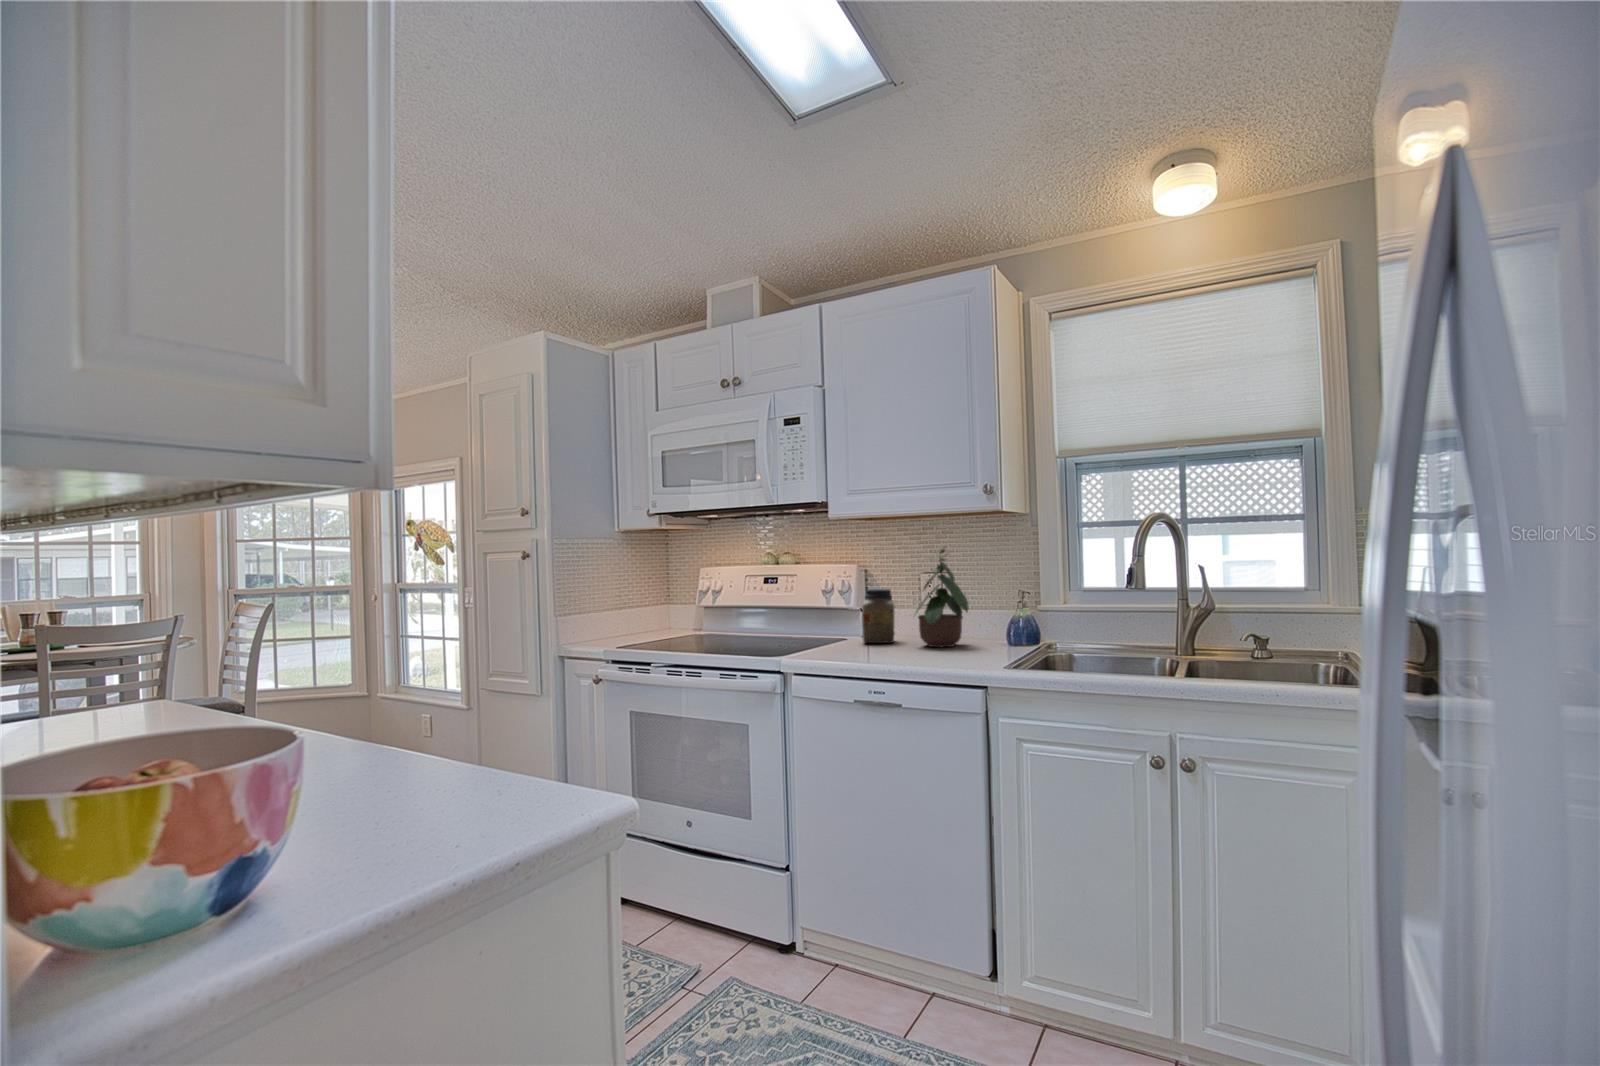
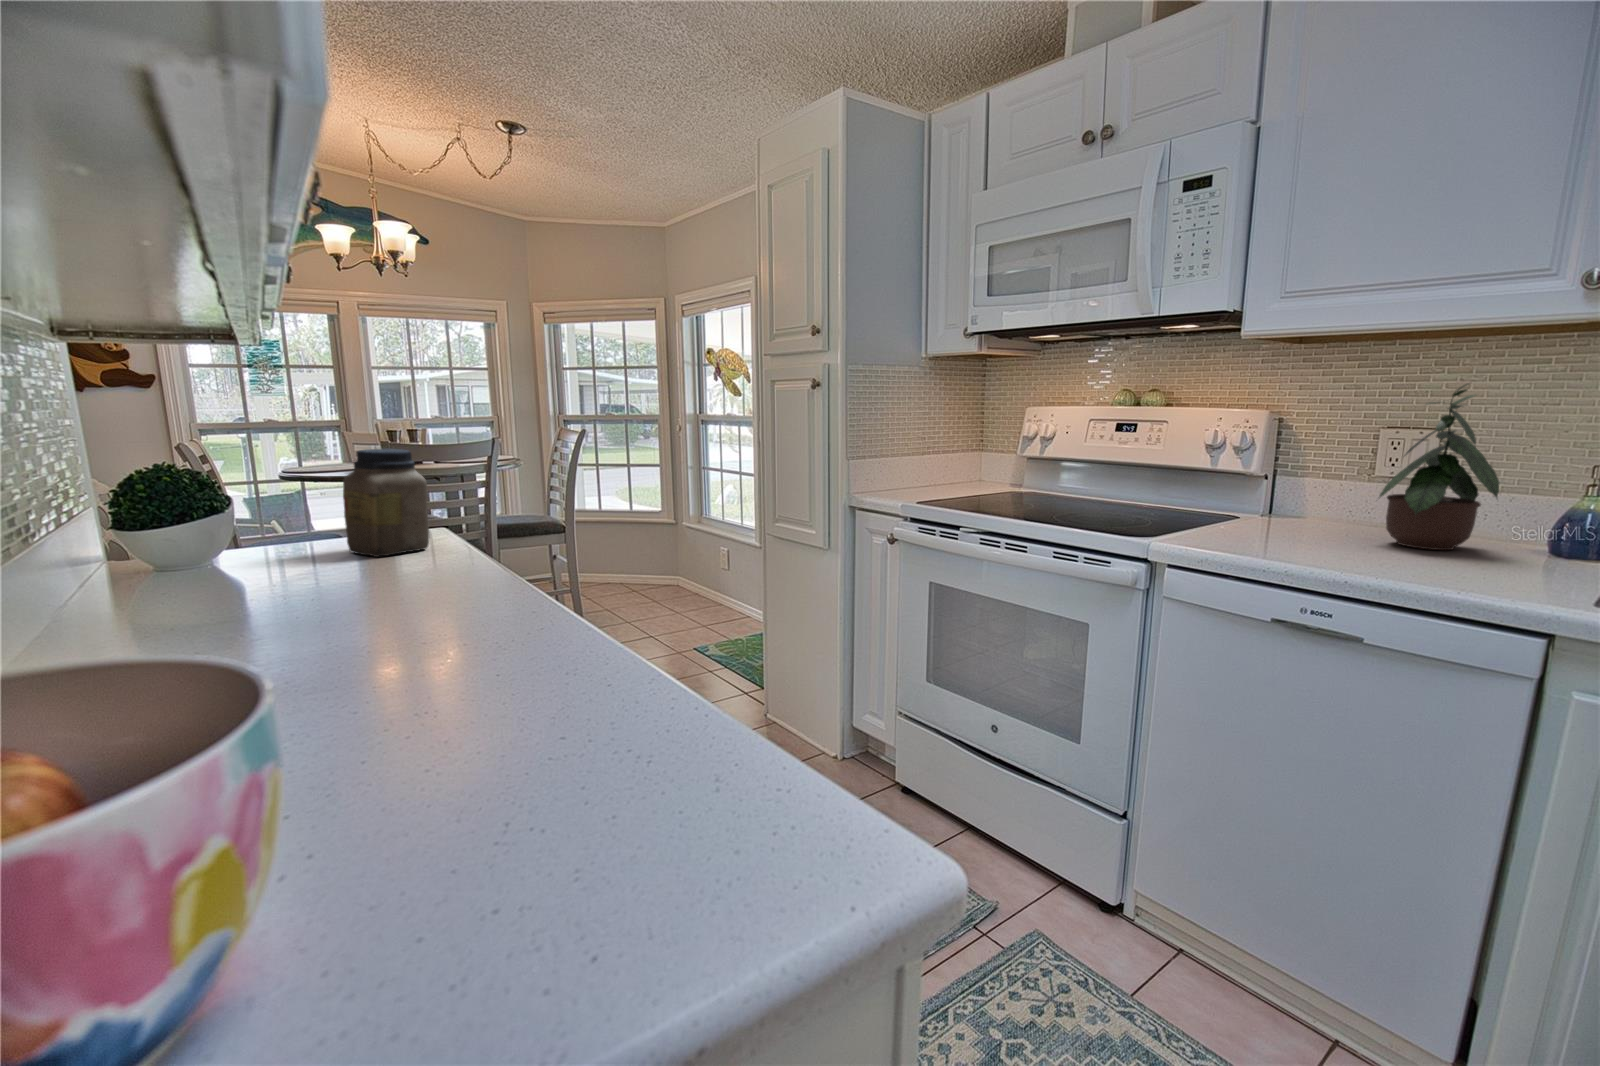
jar: present [862,589,895,643] -> present [343,449,429,557]

